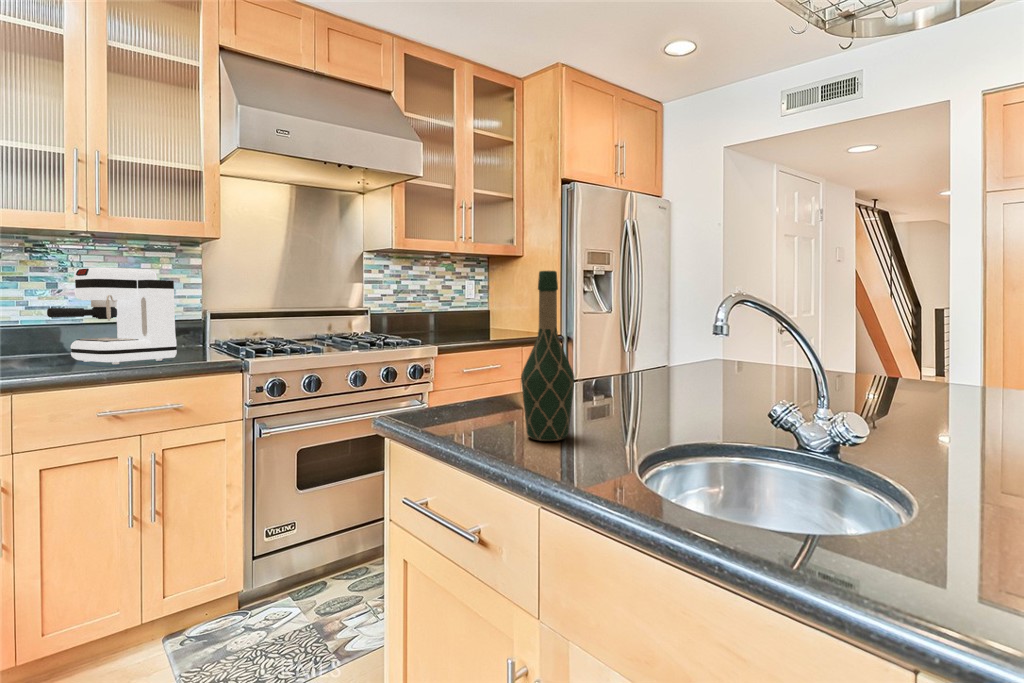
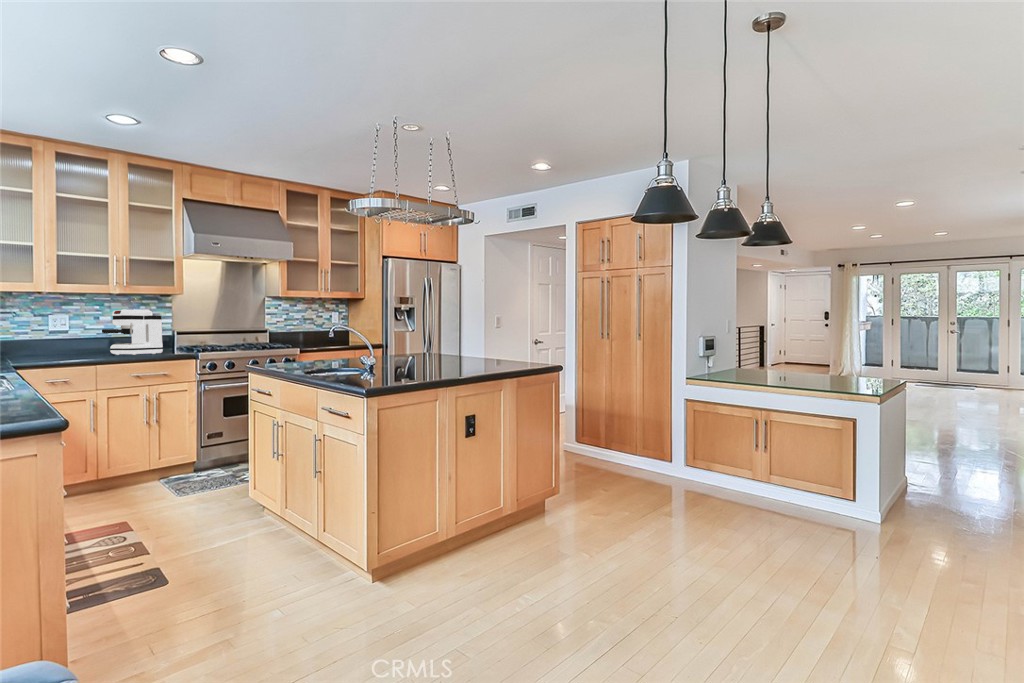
wine bottle: present [521,271,574,441] -> none [292,314,310,366]

